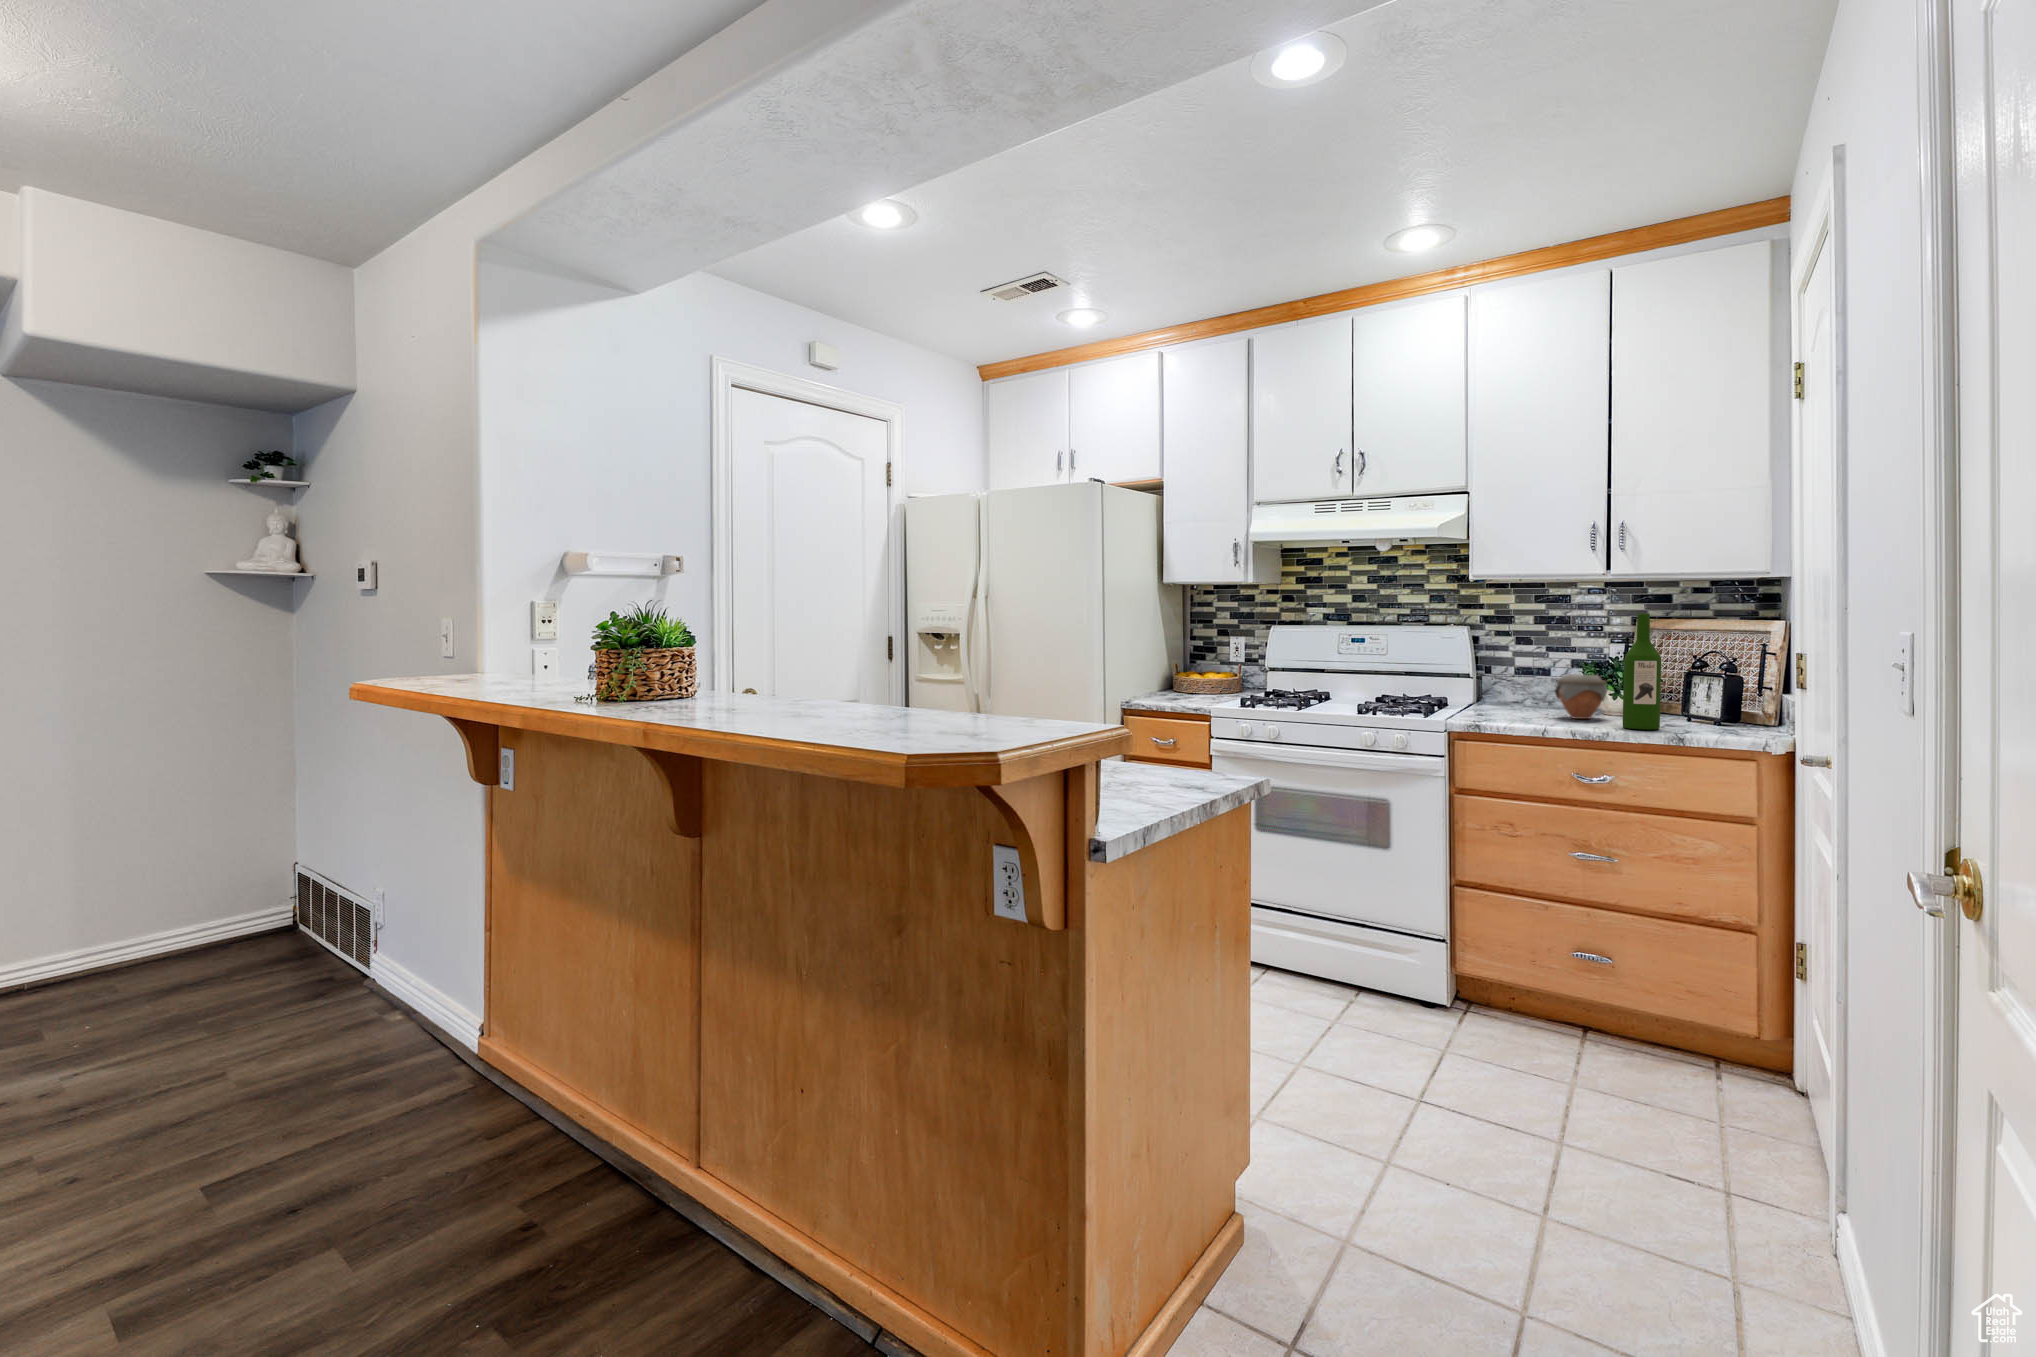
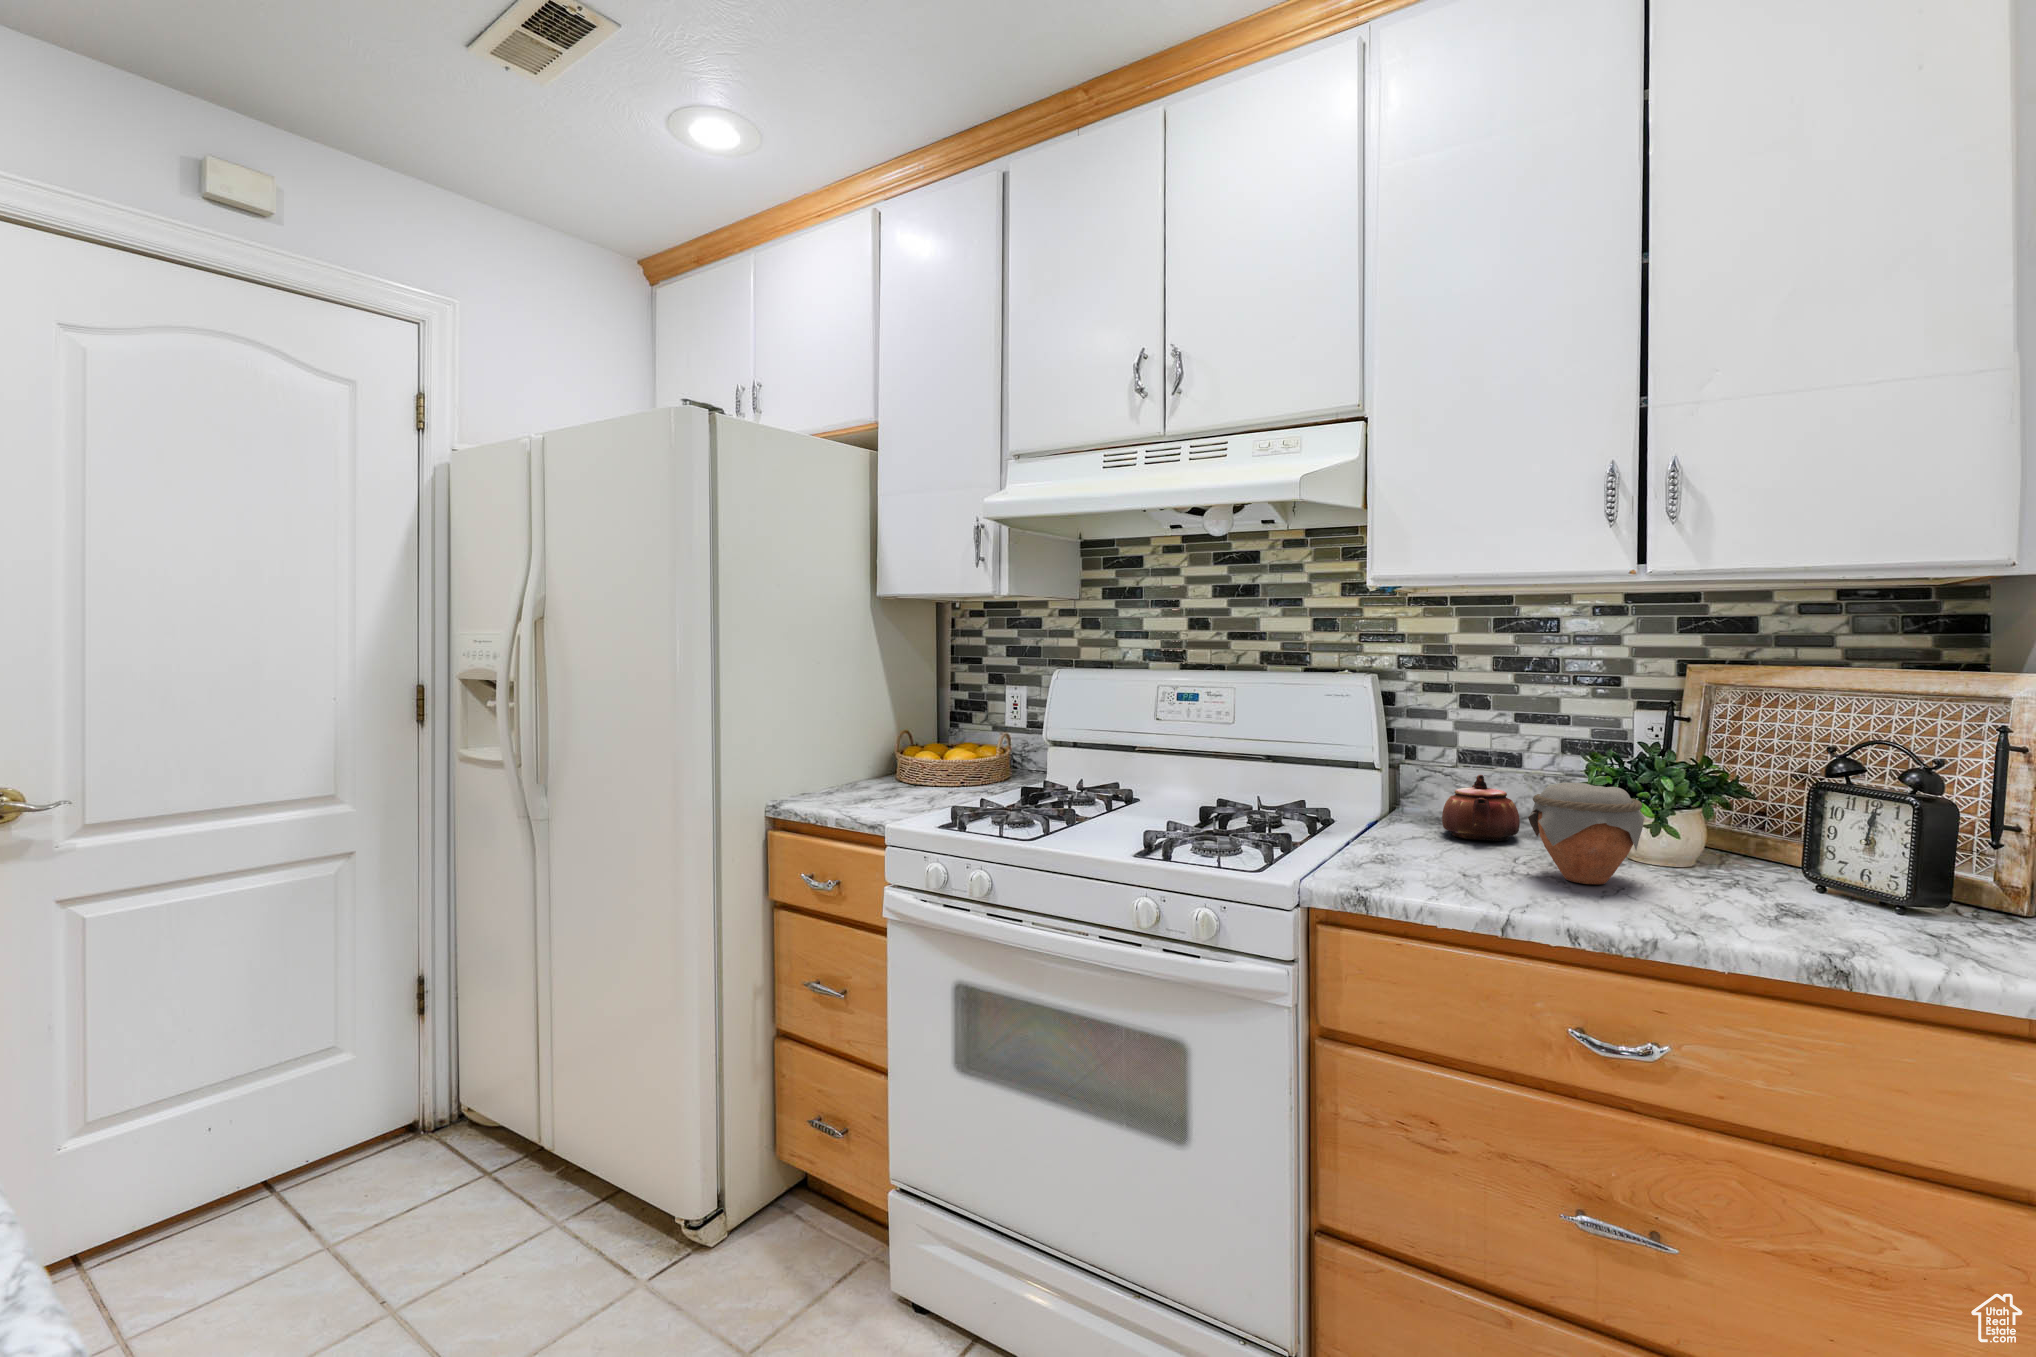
wine bottle: present [1623,614,1661,729] -> none [1687,656,1782,937]
teapot: none [1509,676,1549,708] -> present [1442,775,1520,841]

